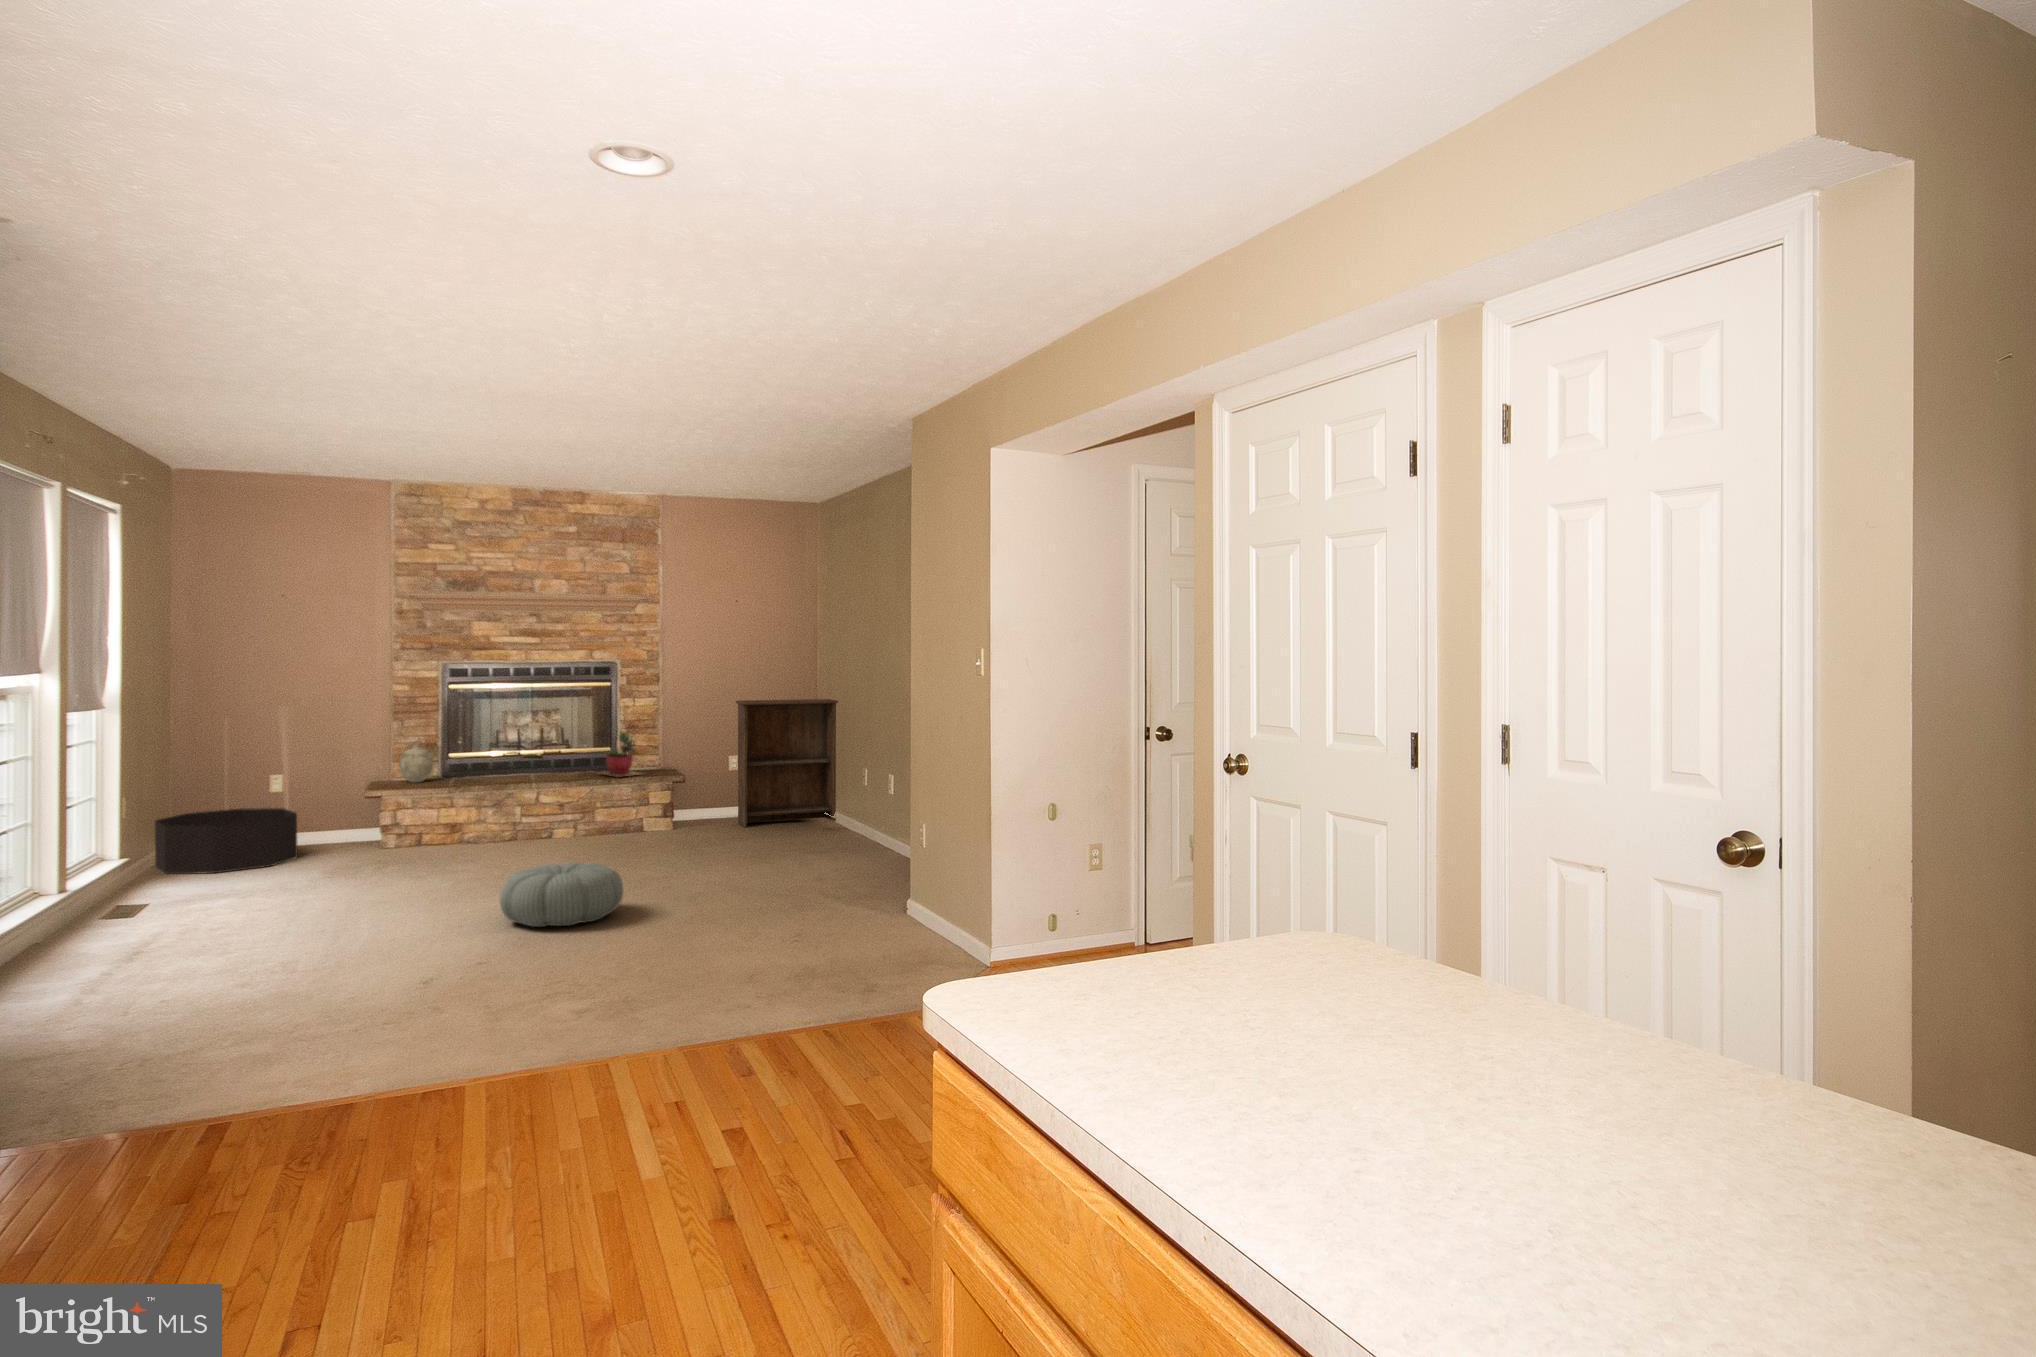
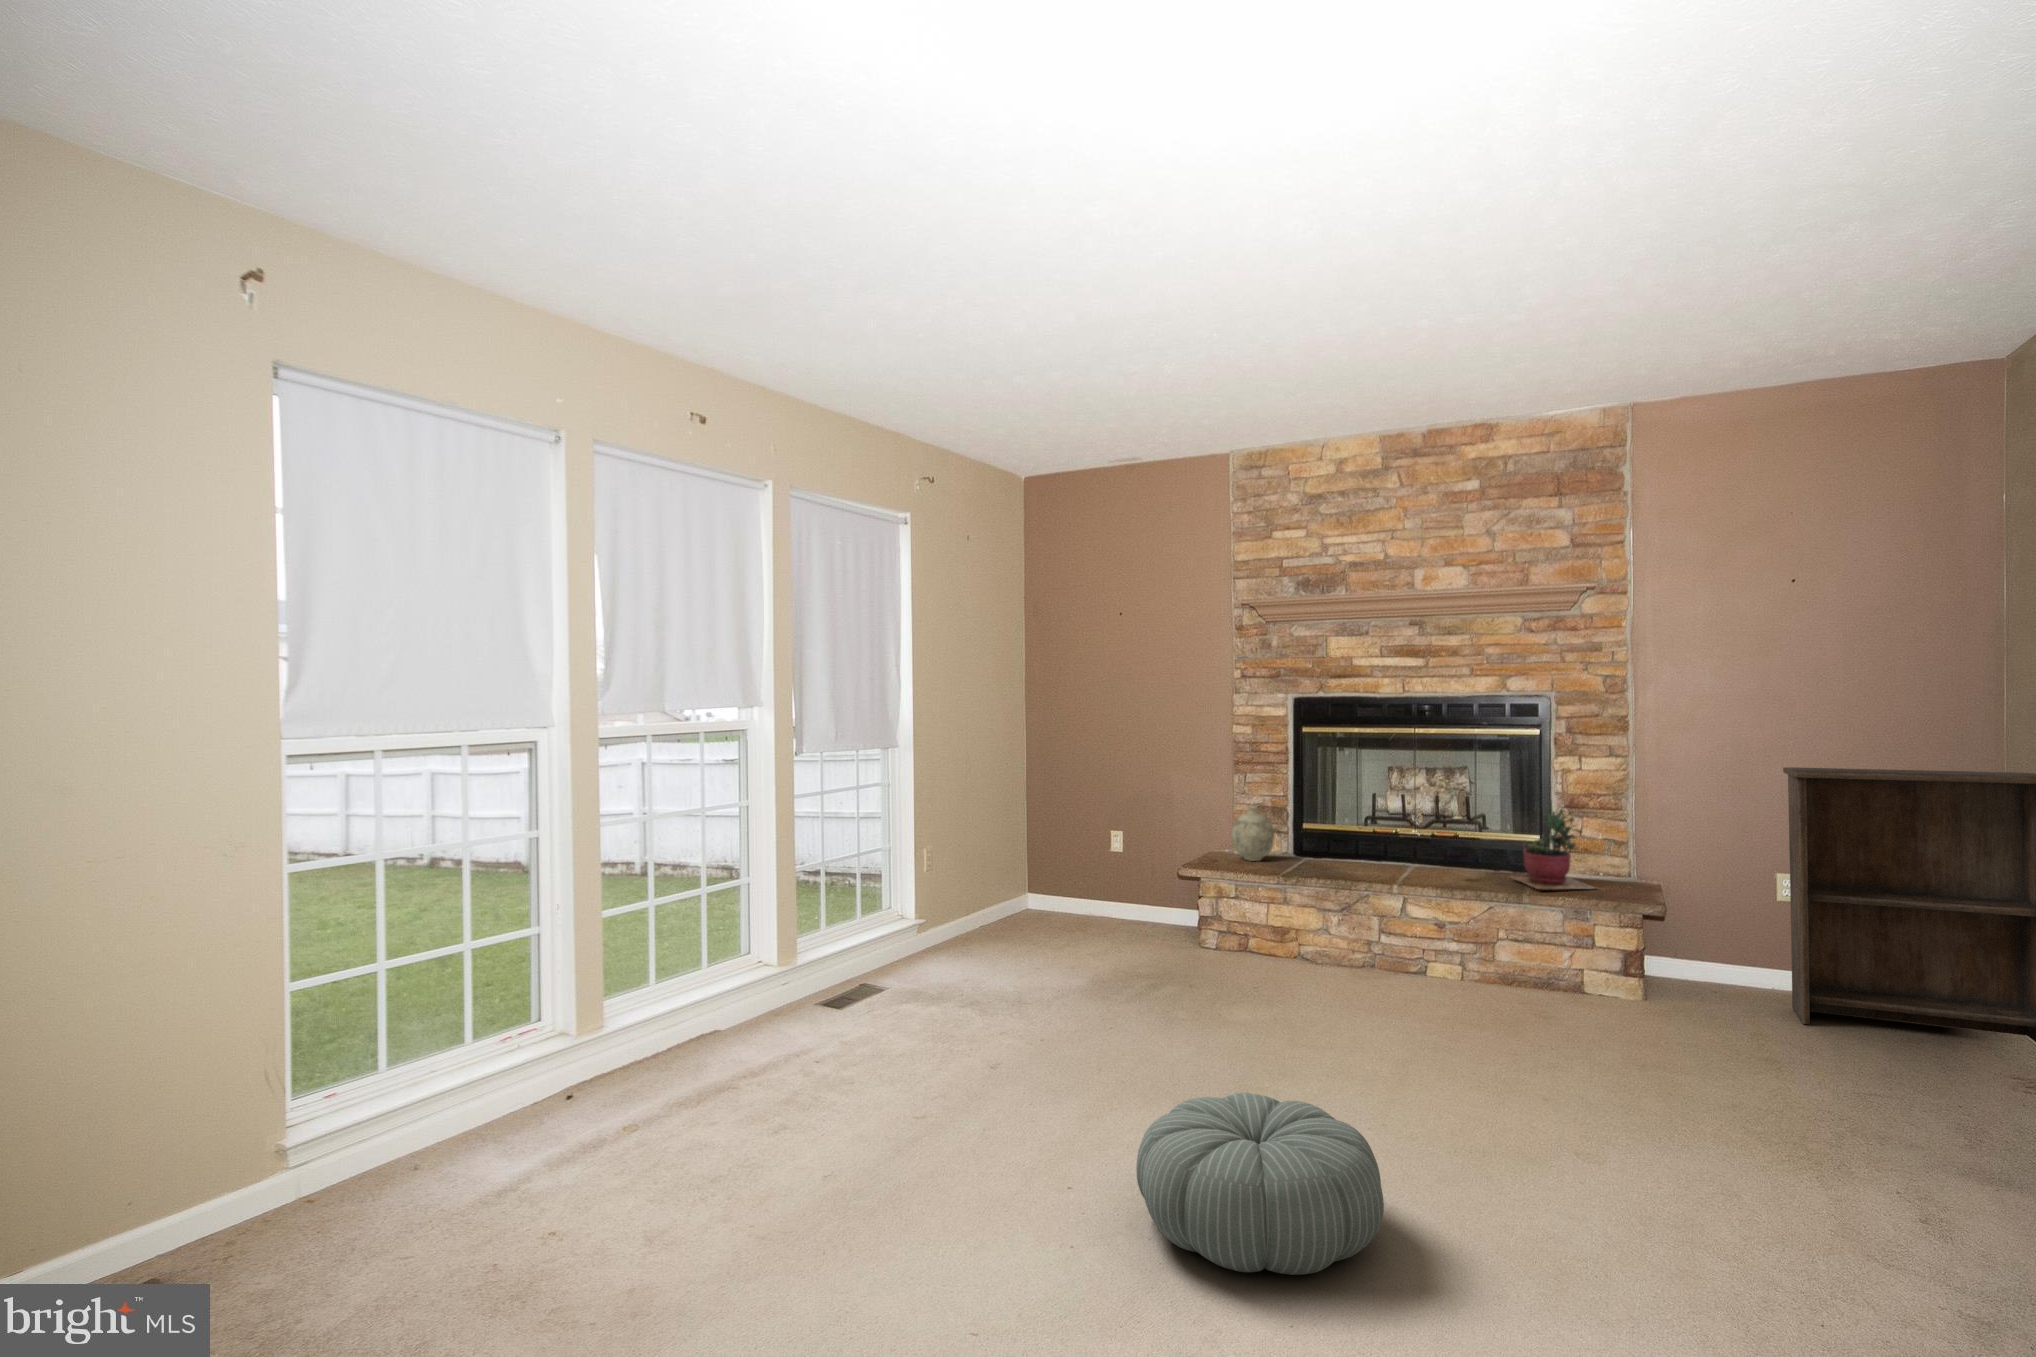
basket: present [155,808,297,874] -> none [966,870,1102,955]

